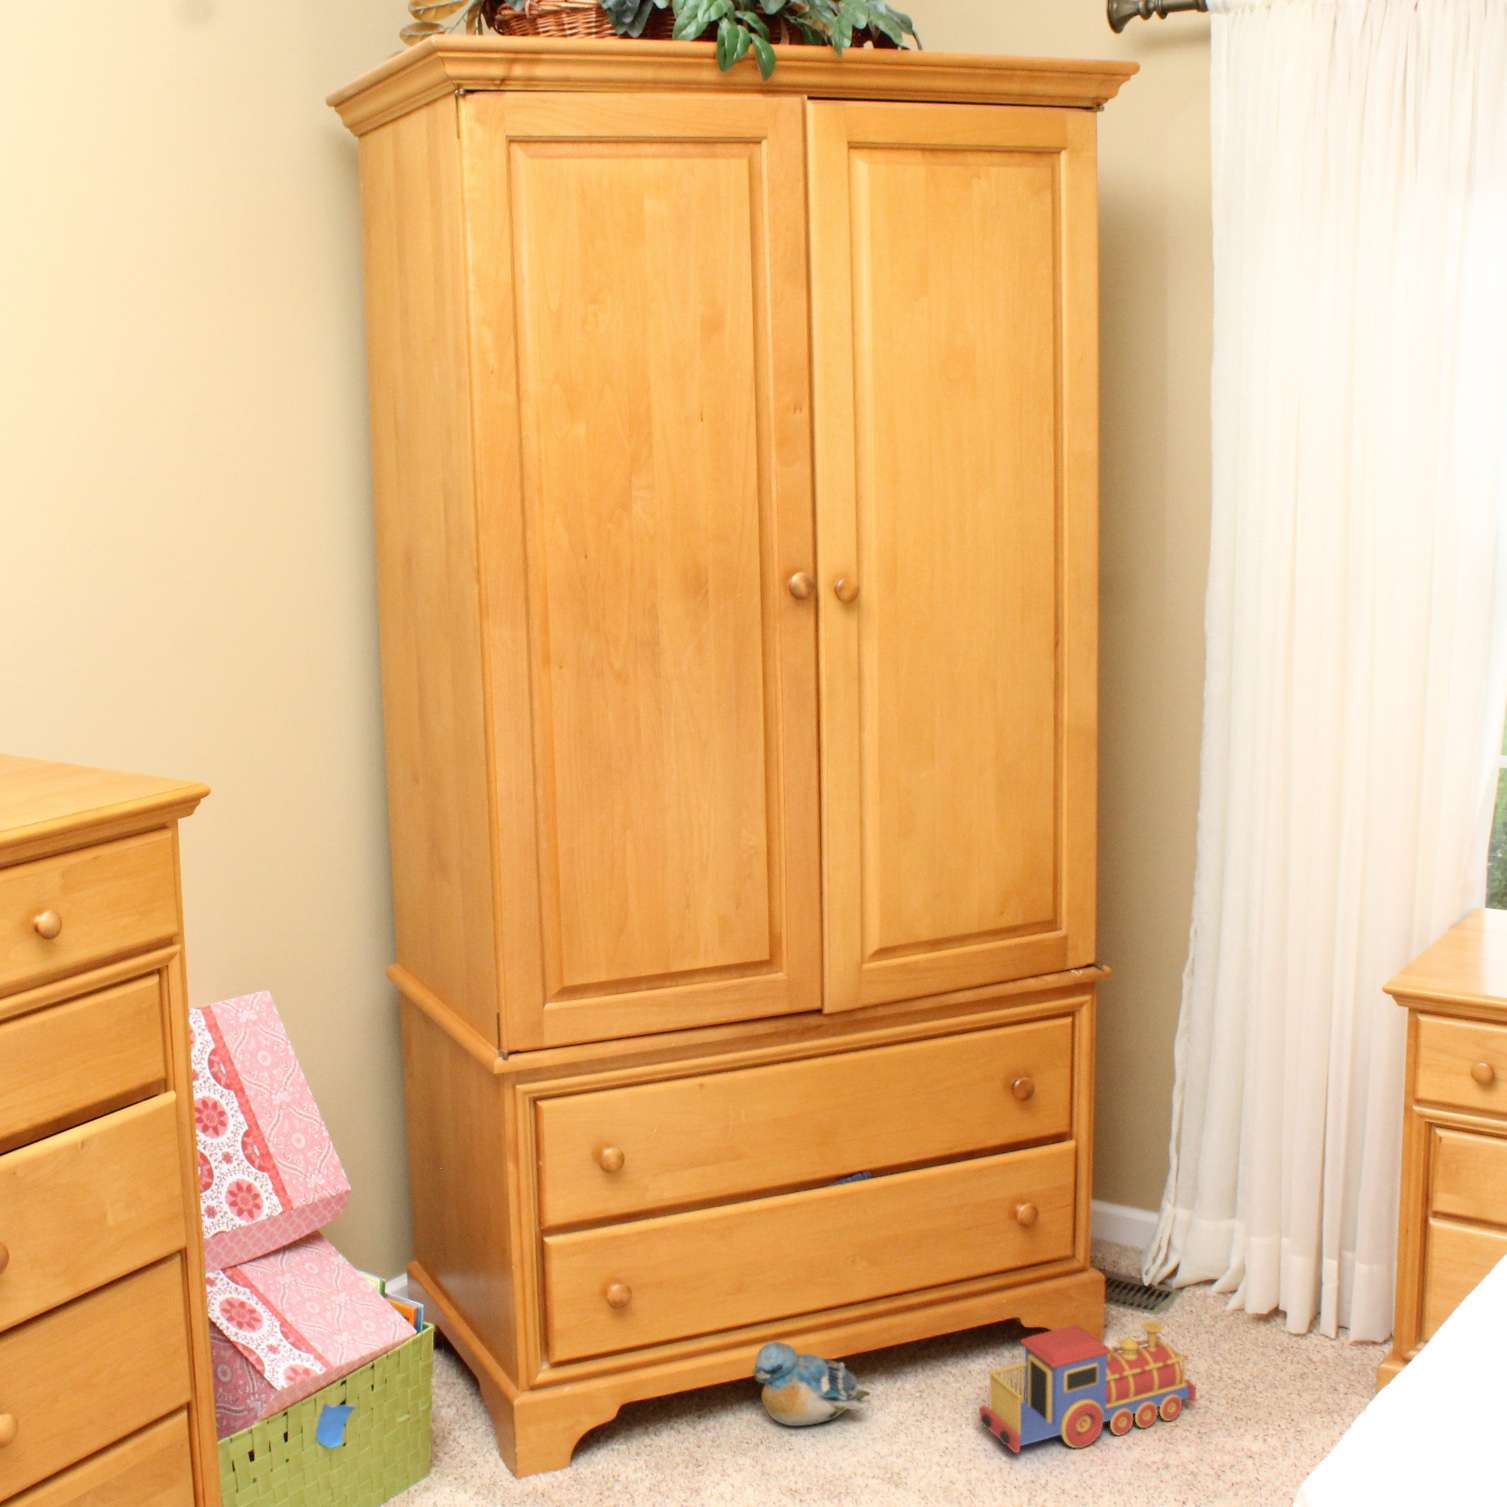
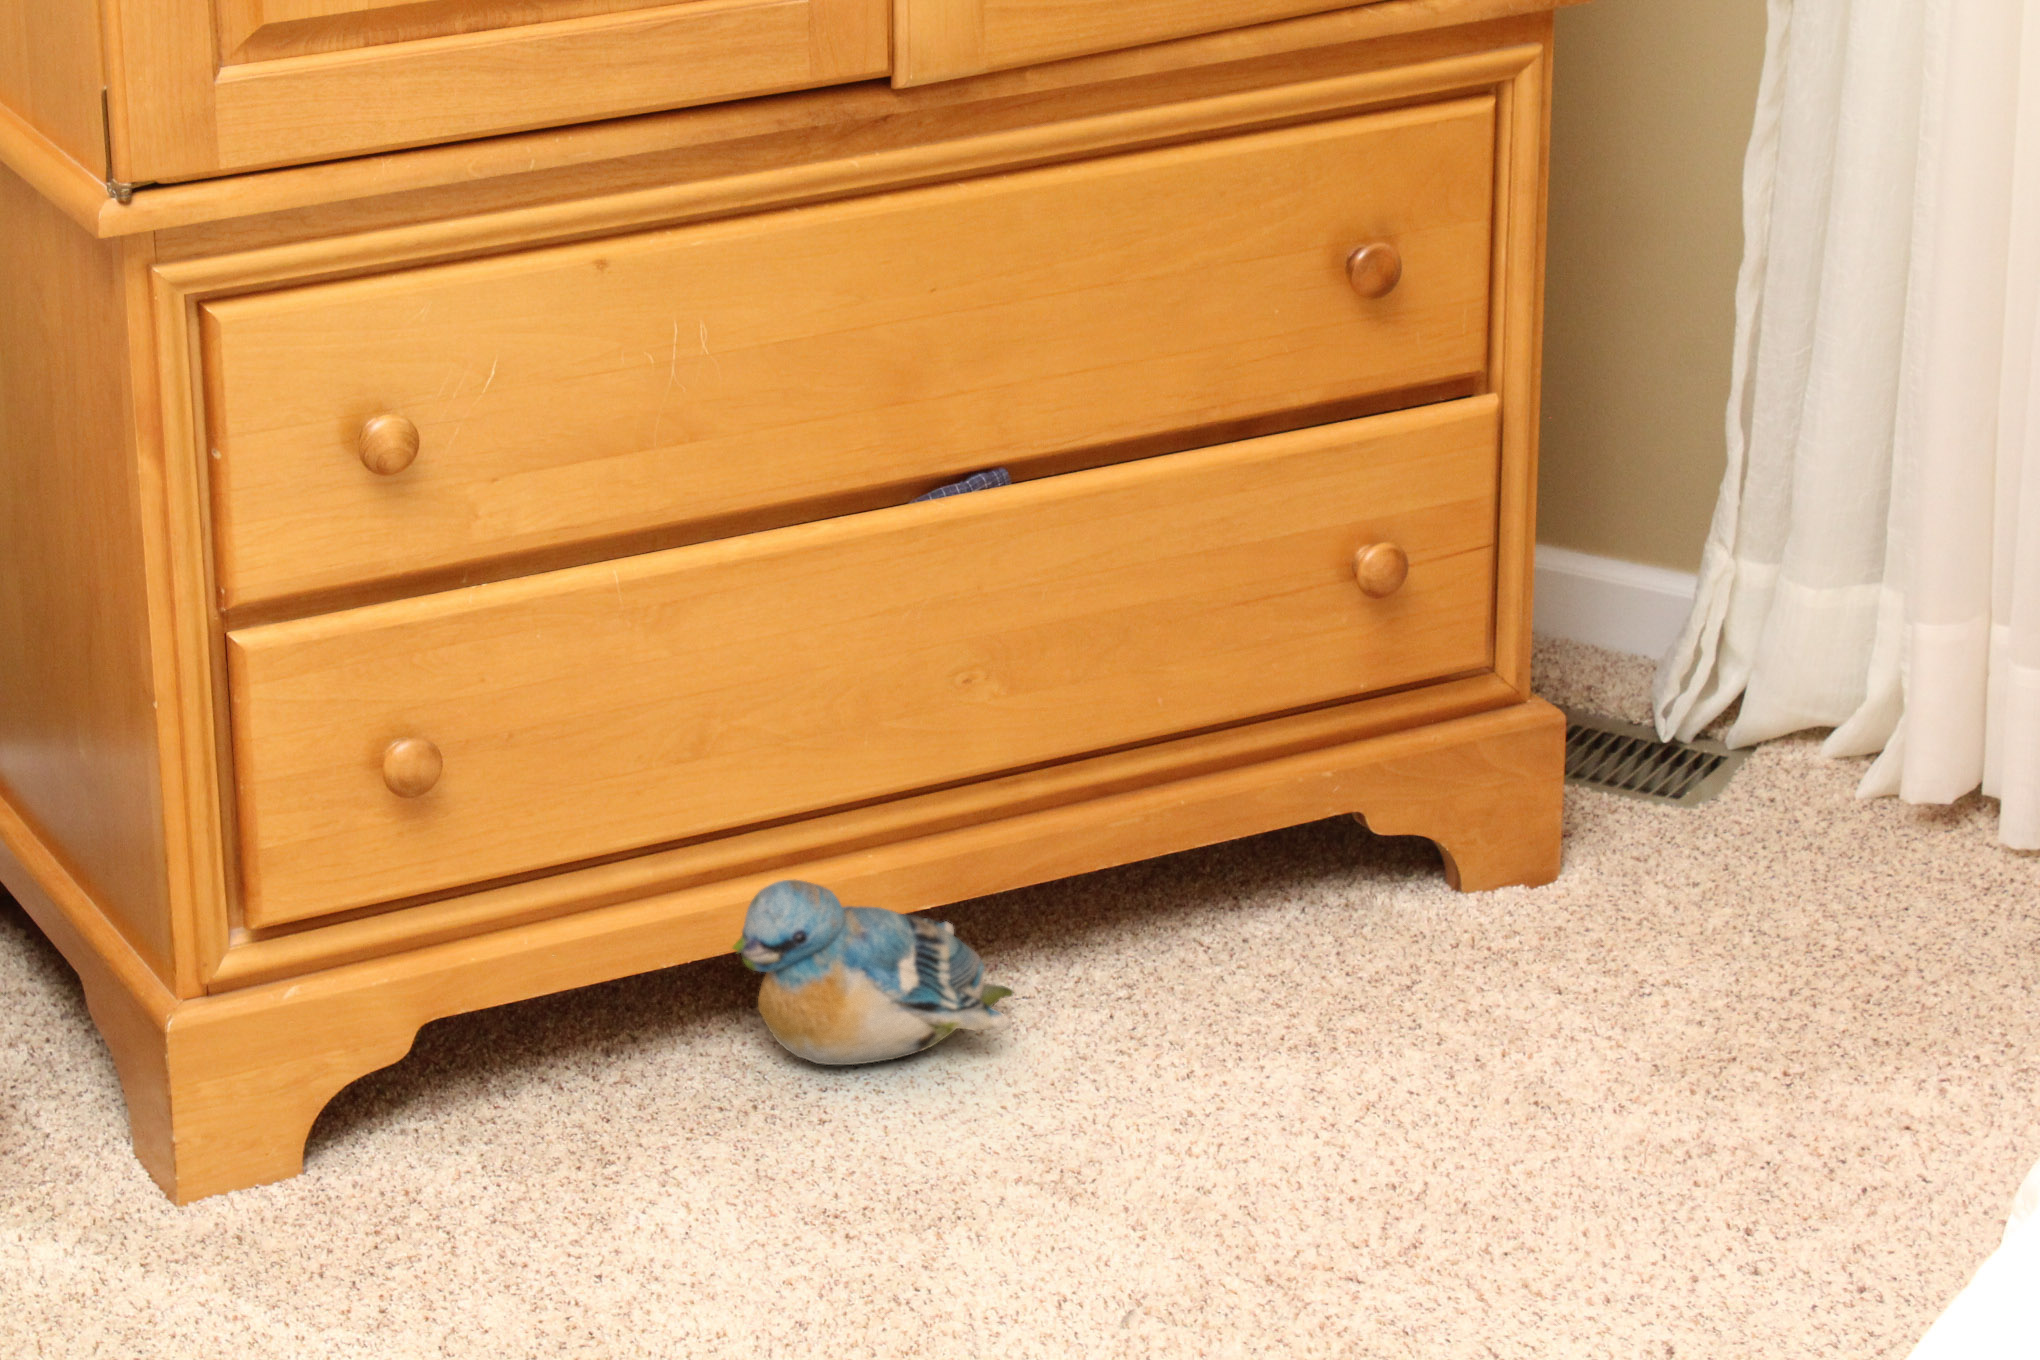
toy train: present [980,1321,1196,1453] -> none [1271,829,1784,1128]

